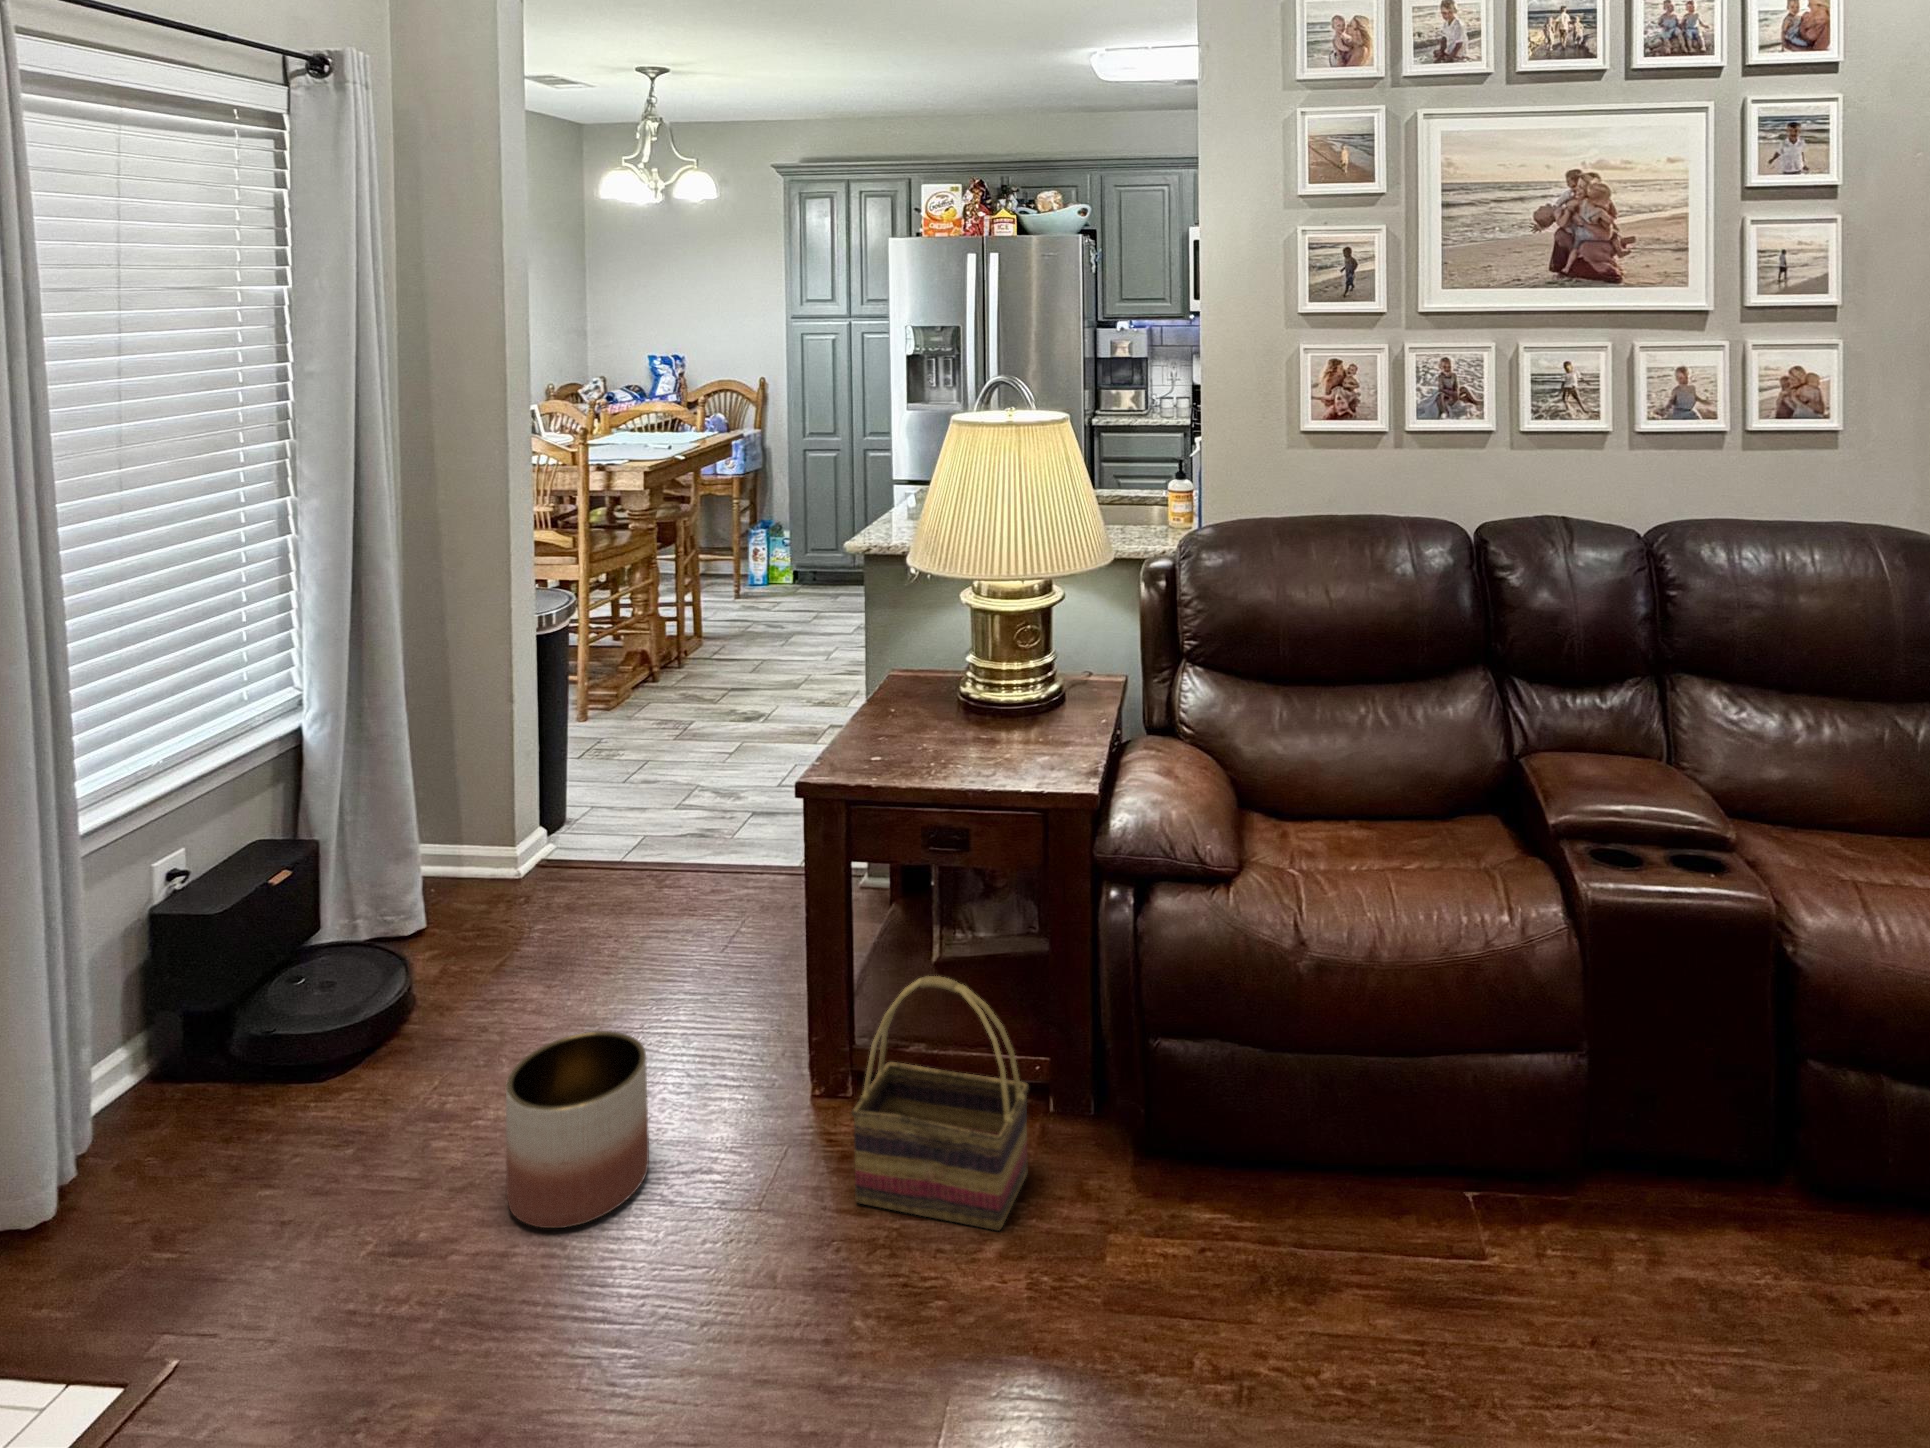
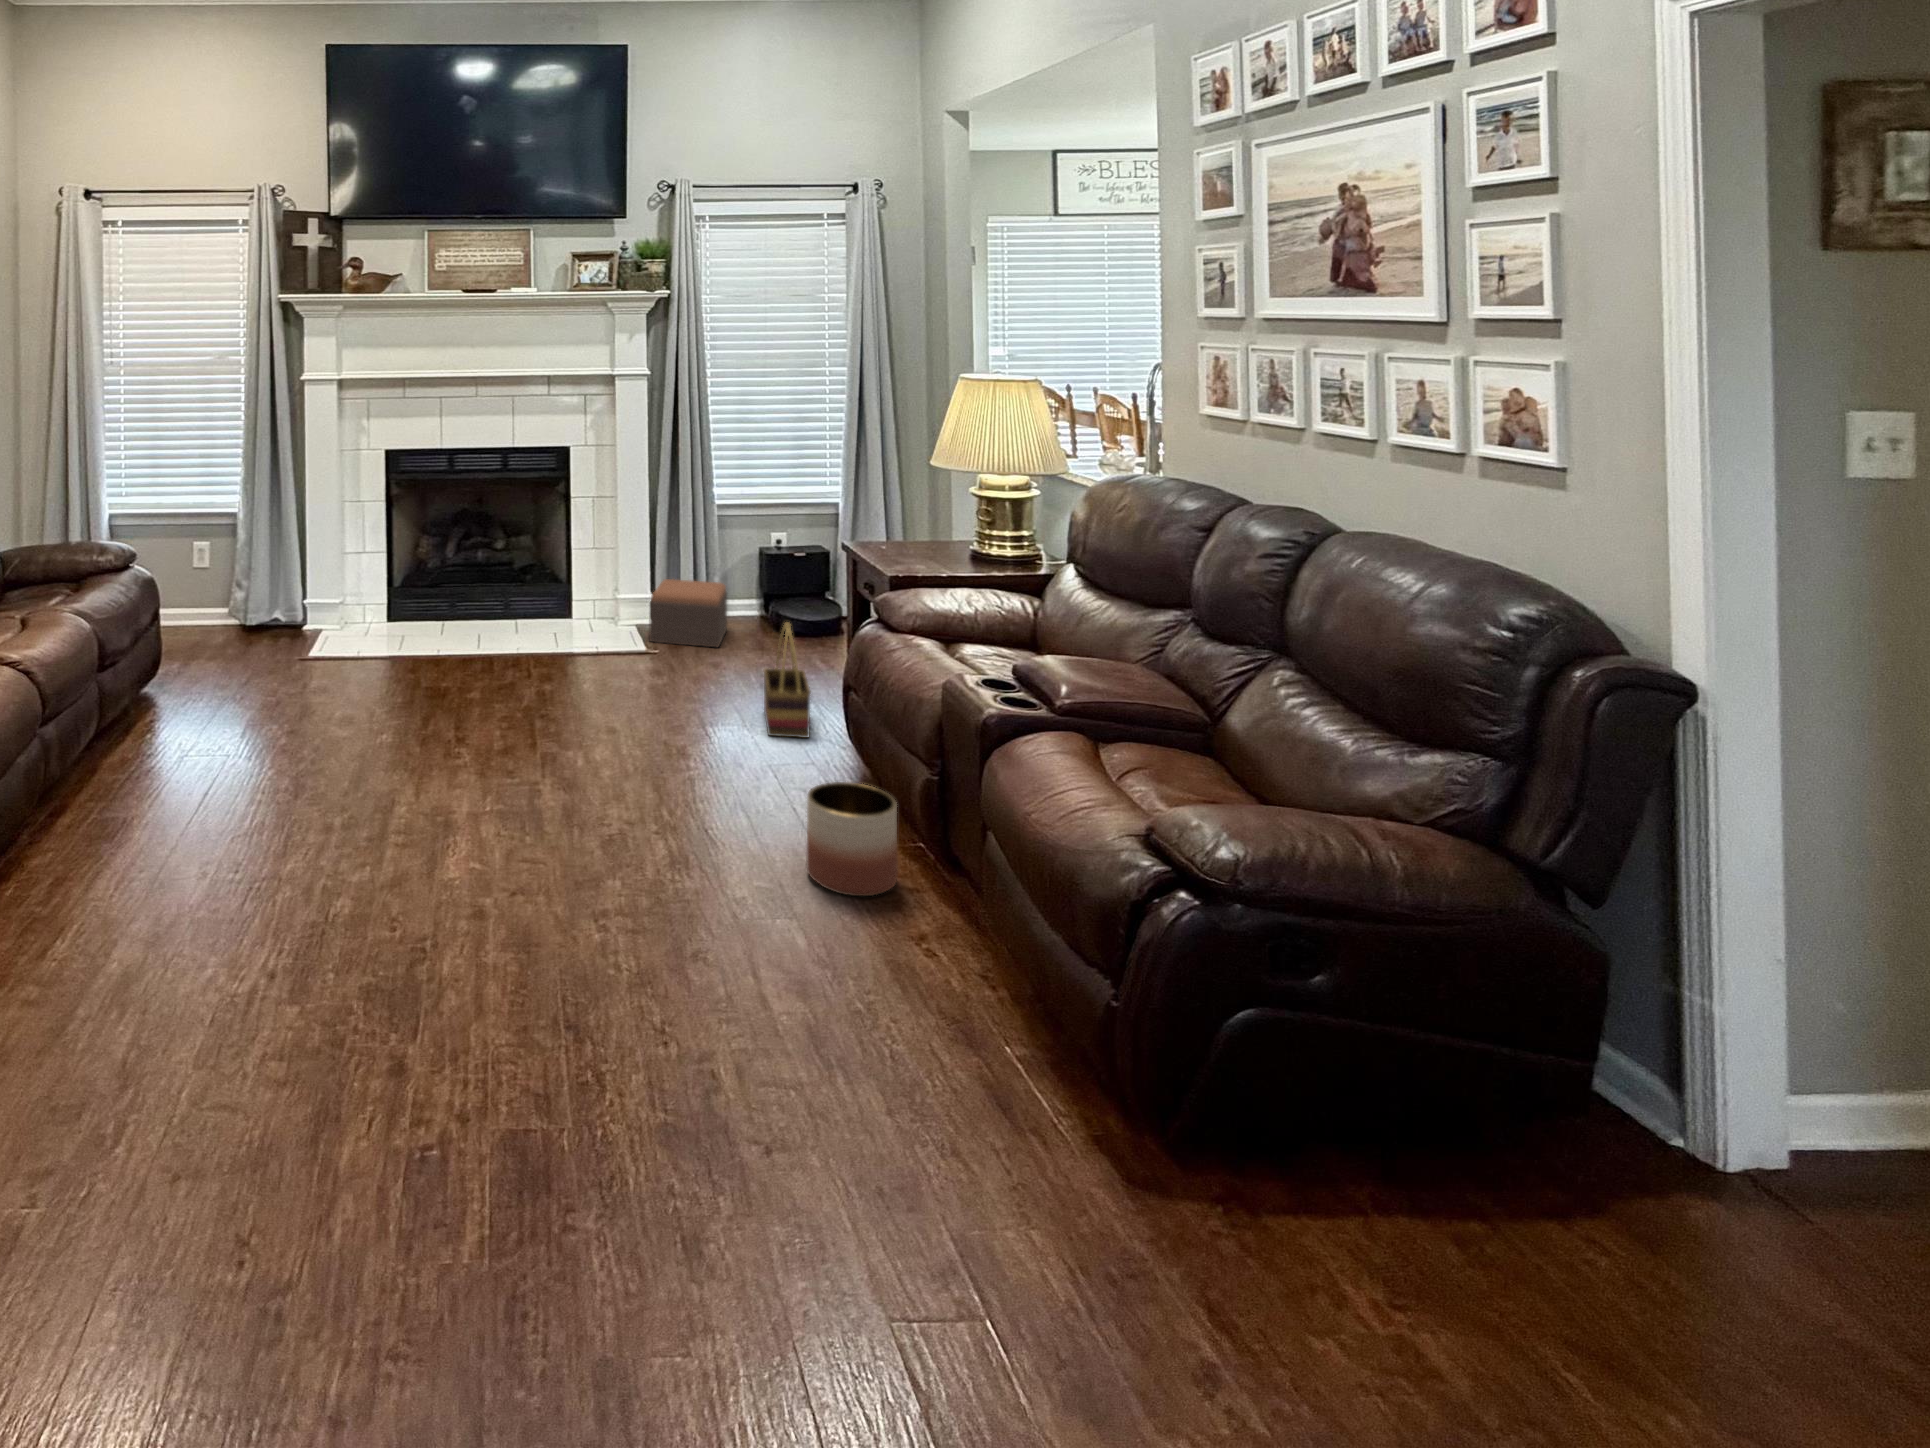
footstool: none [72,1027,377,1309] -> present [649,579,727,647]
planter: present [506,1031,649,1228] -> present [806,782,898,896]

